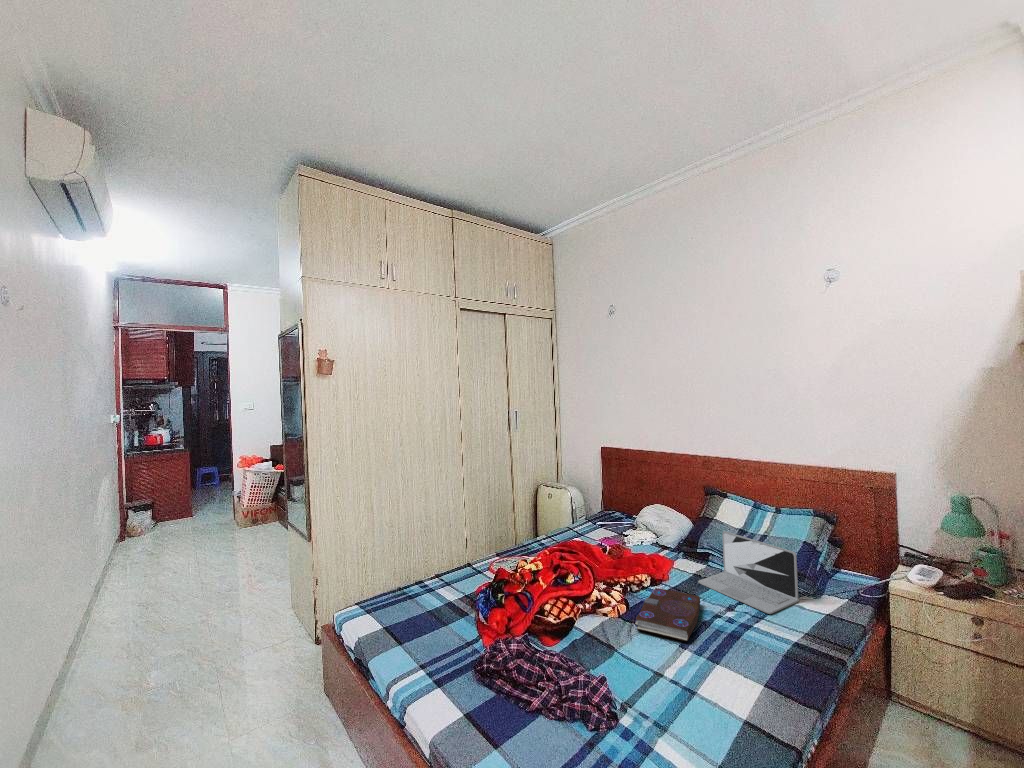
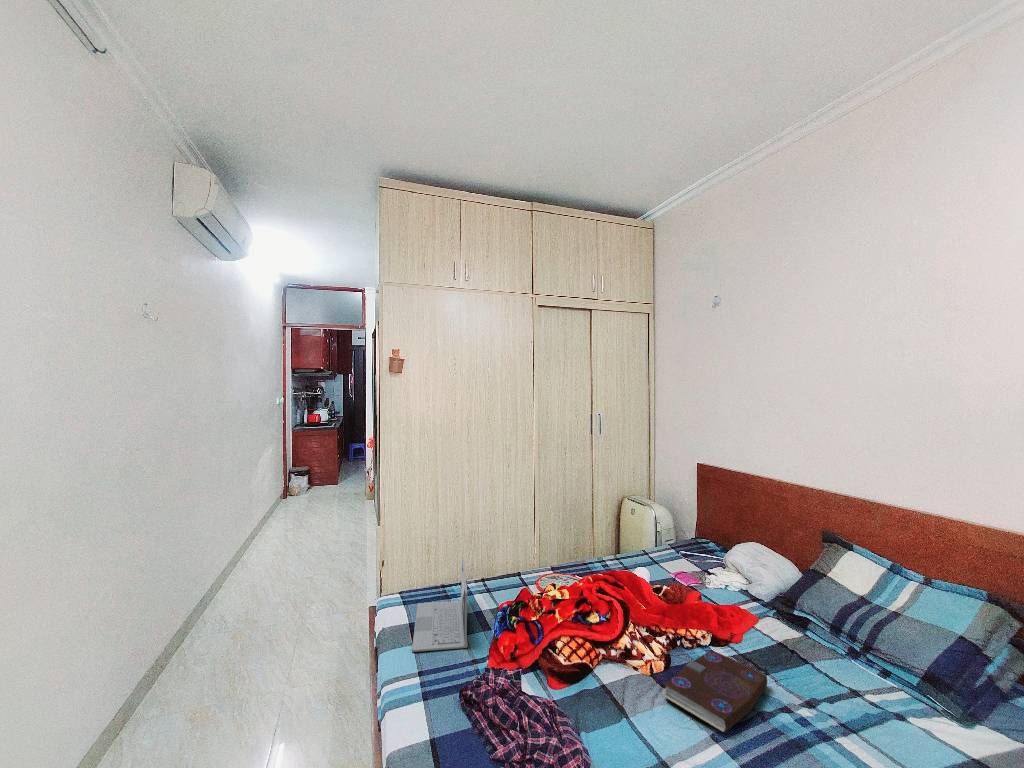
laptop: present [698,531,799,614] -> present [412,557,468,652]

